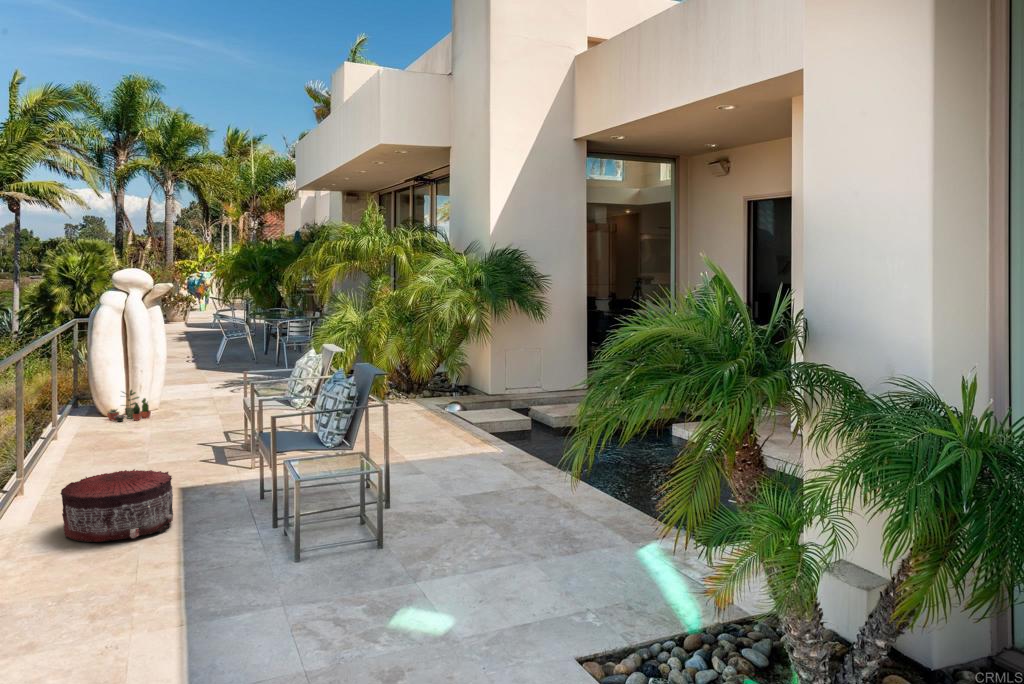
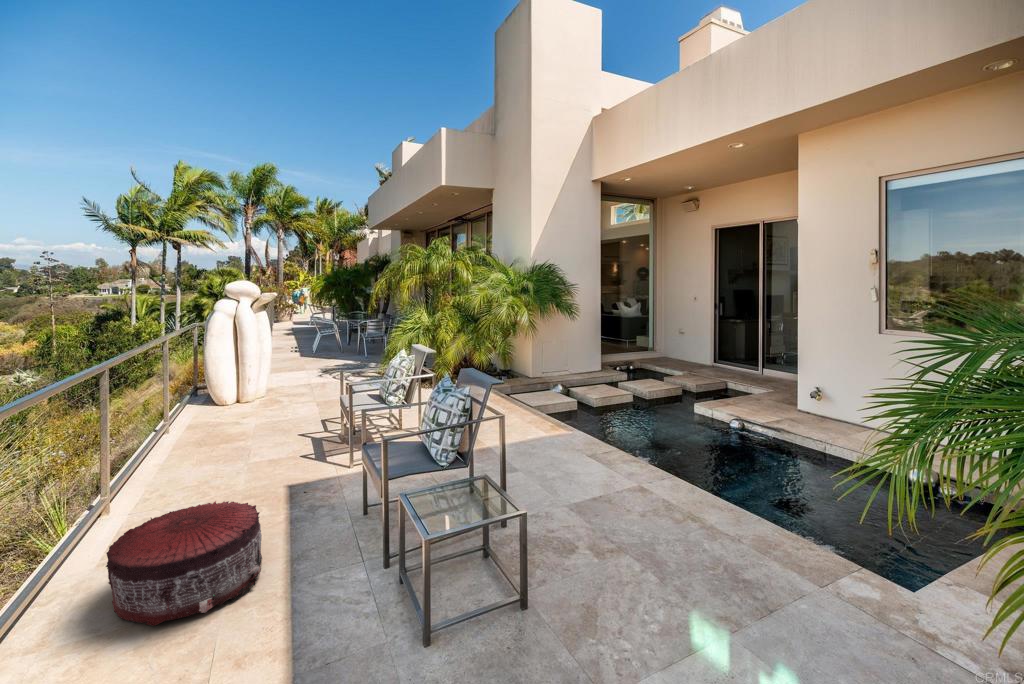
potted plant: present [107,390,151,422] -> none [218,381,258,410]

